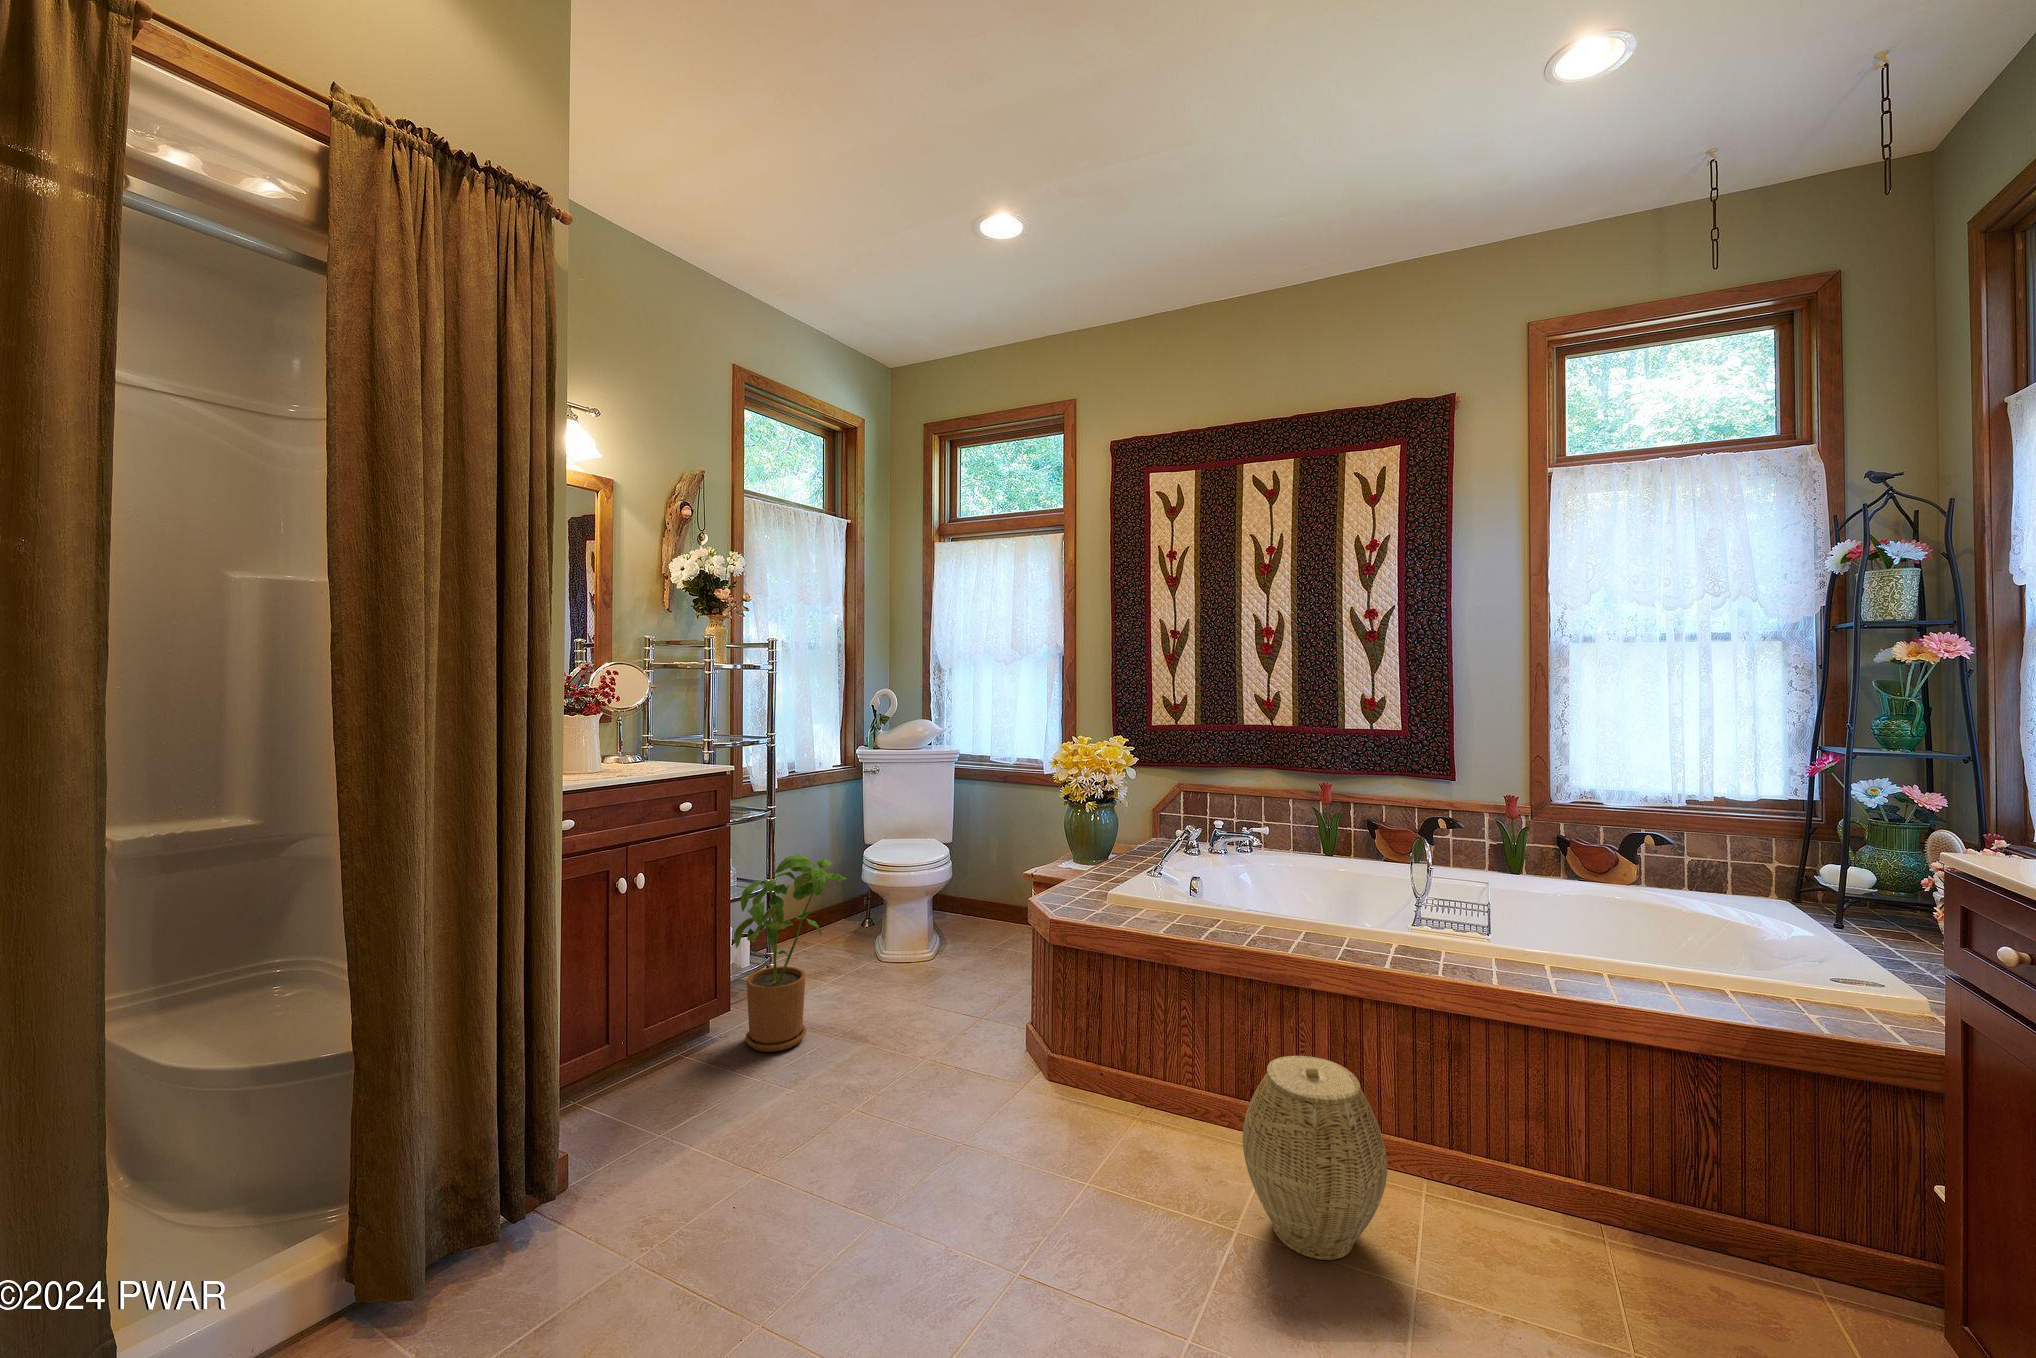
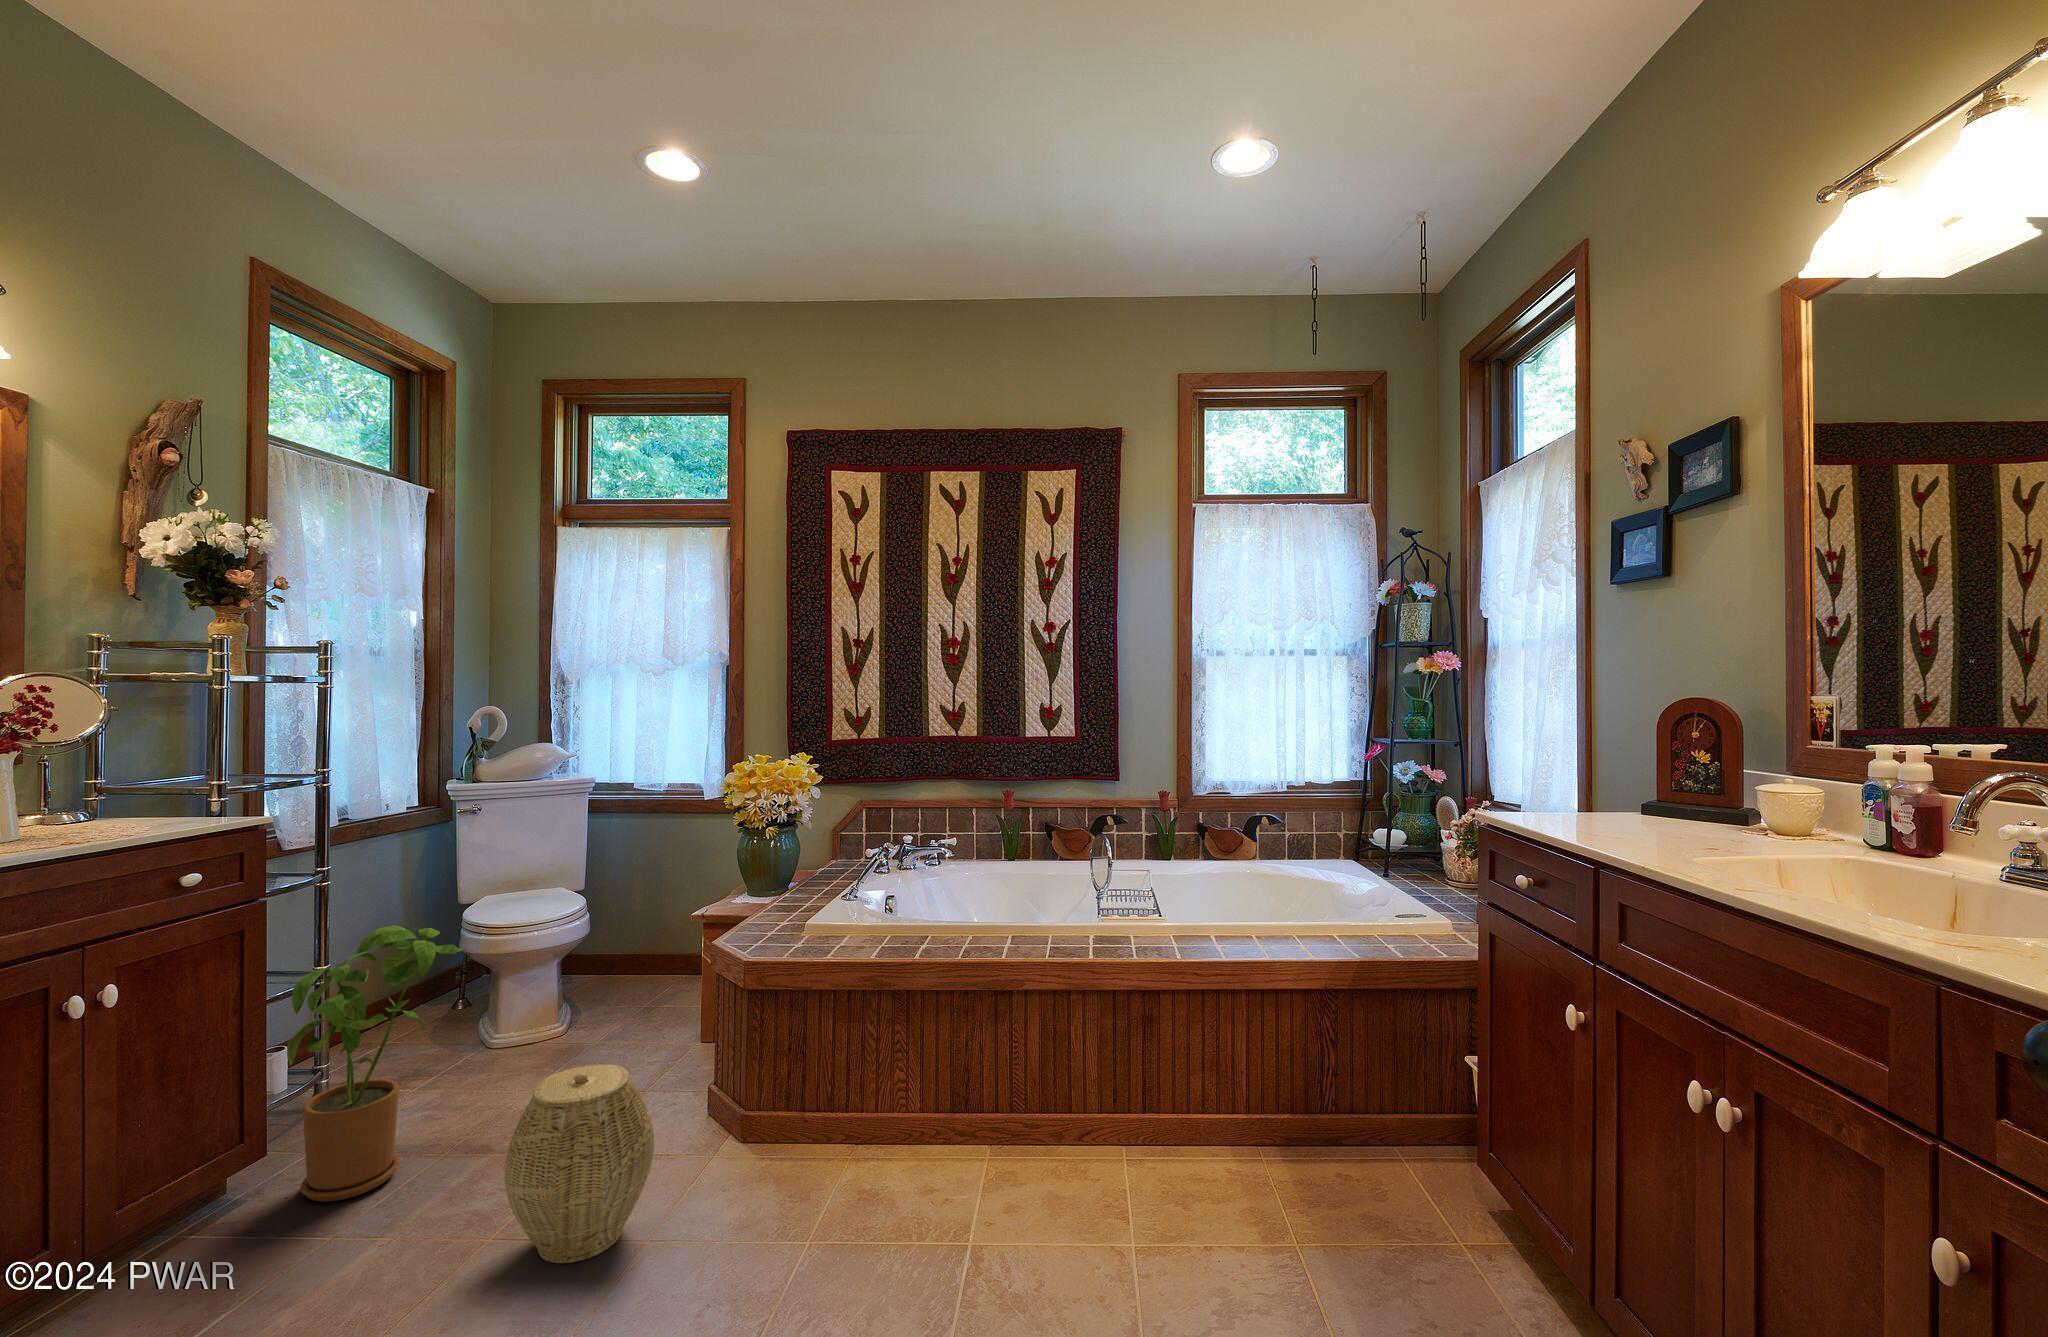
woven basket: present [1243,1056,1387,1260] -> present [504,1064,654,1263]

